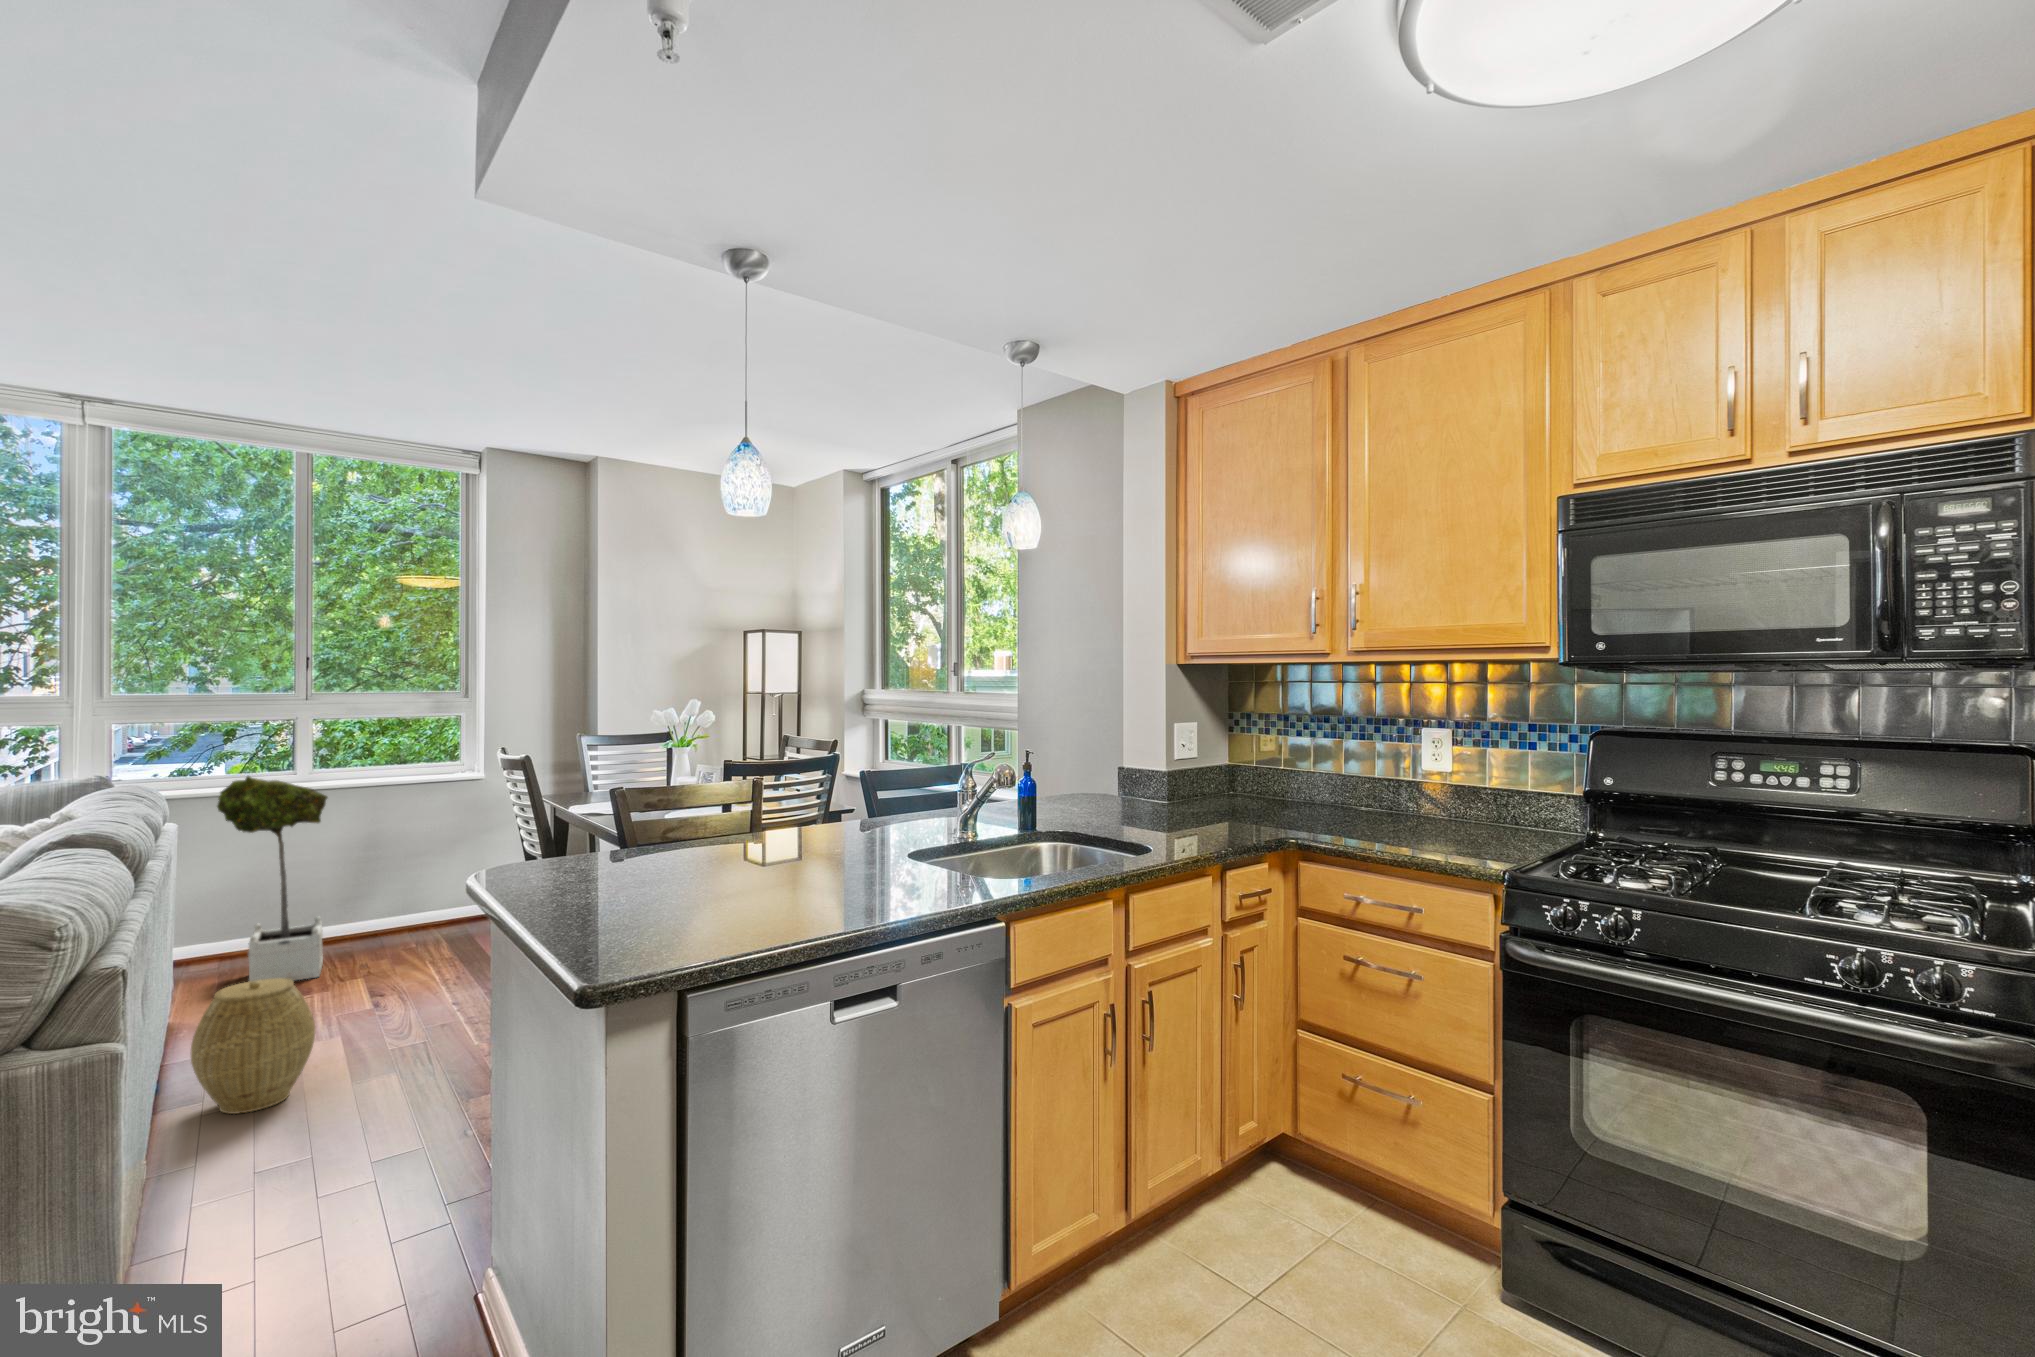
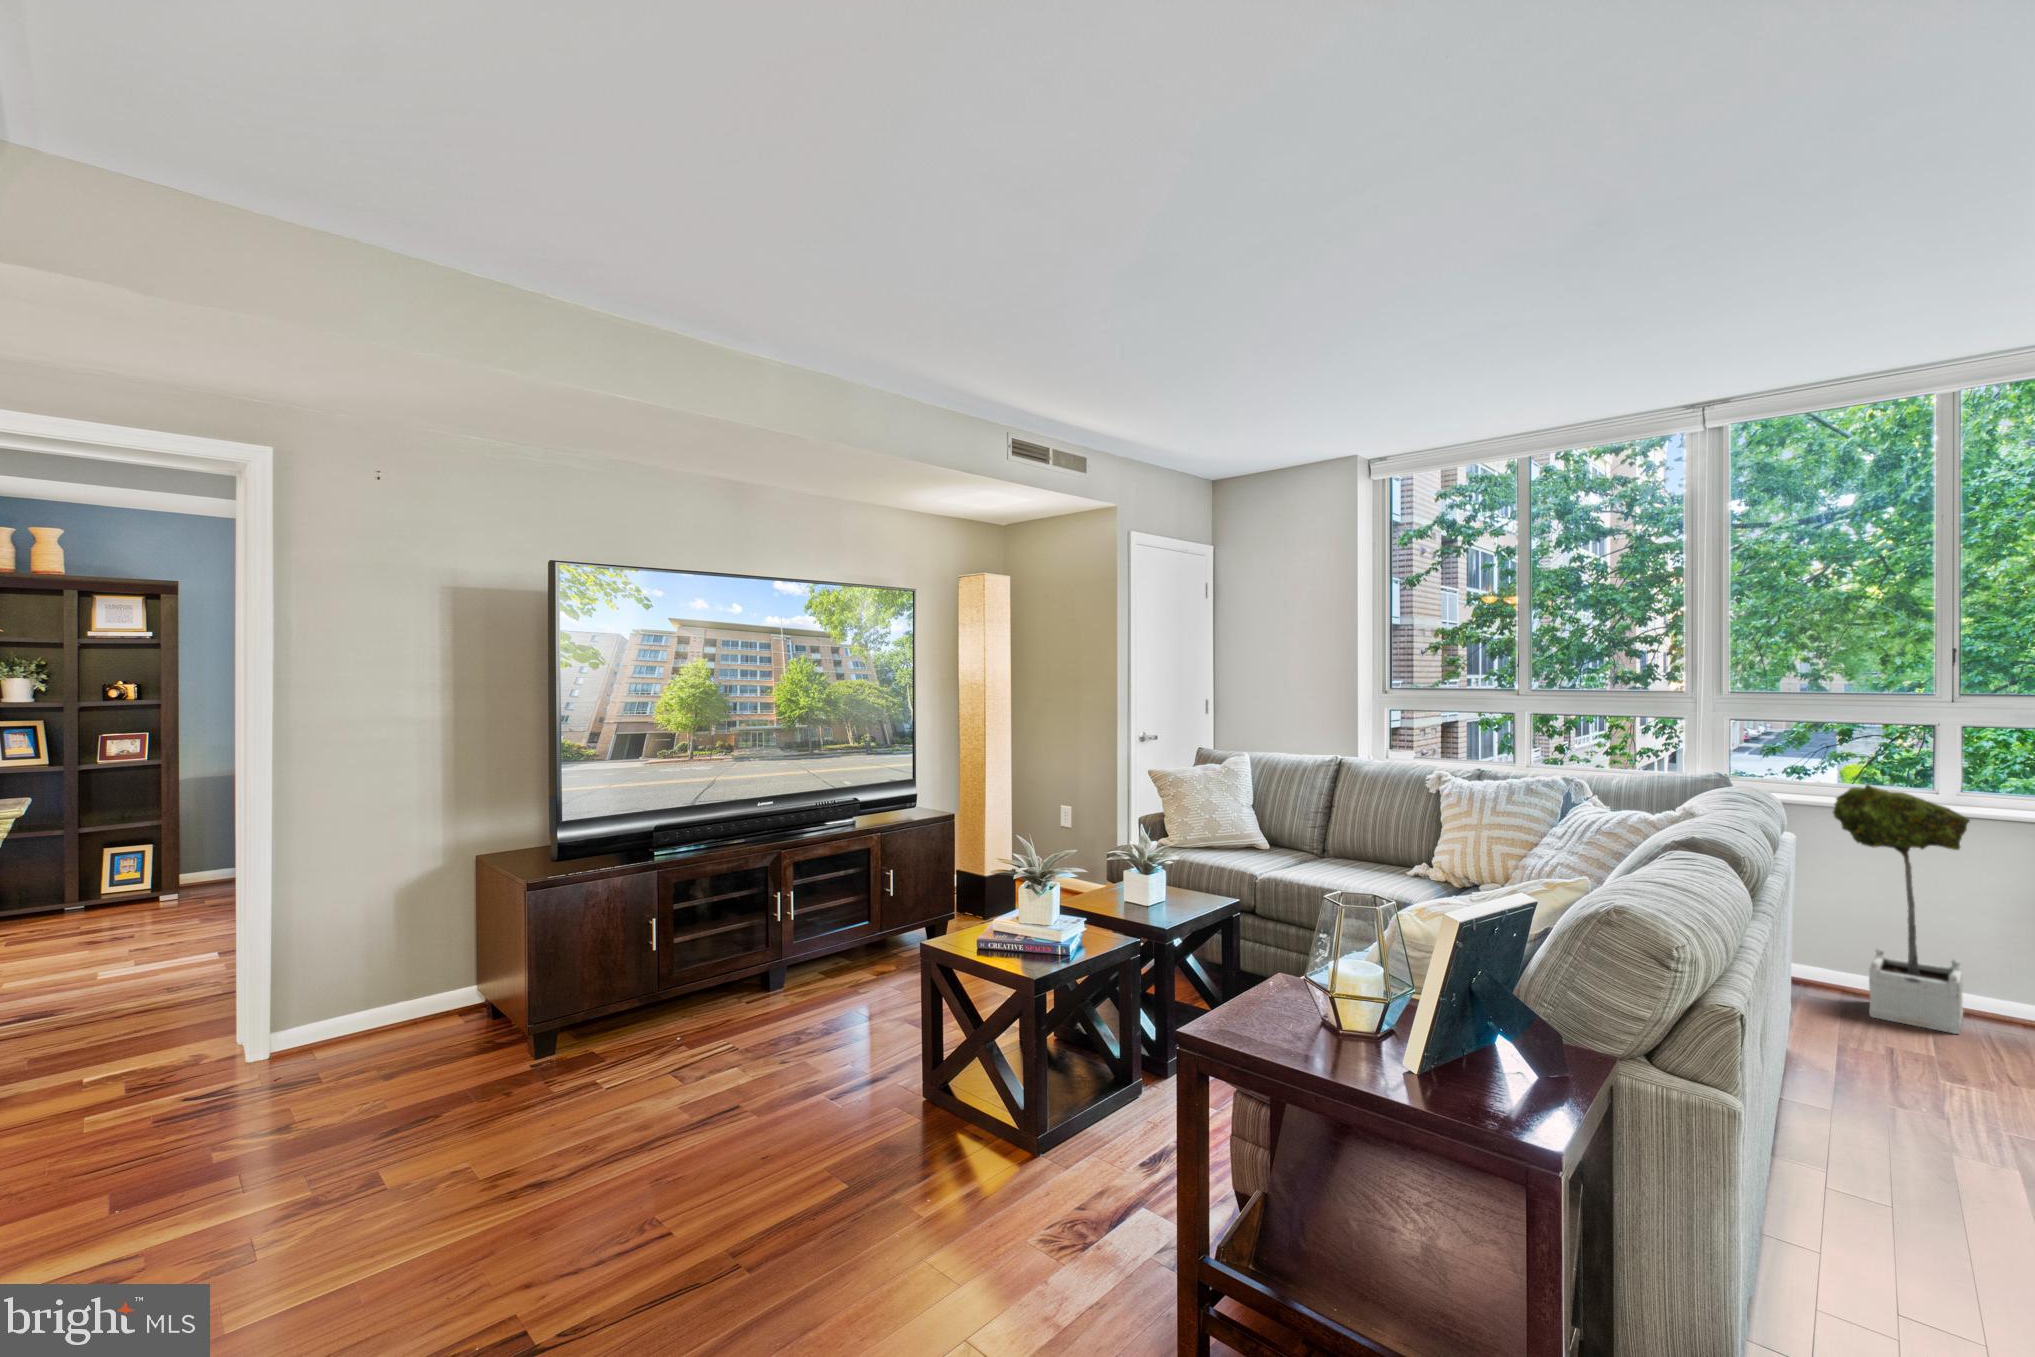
woven basket: present [191,978,315,1114] -> none [1807,1026,1960,1186]

